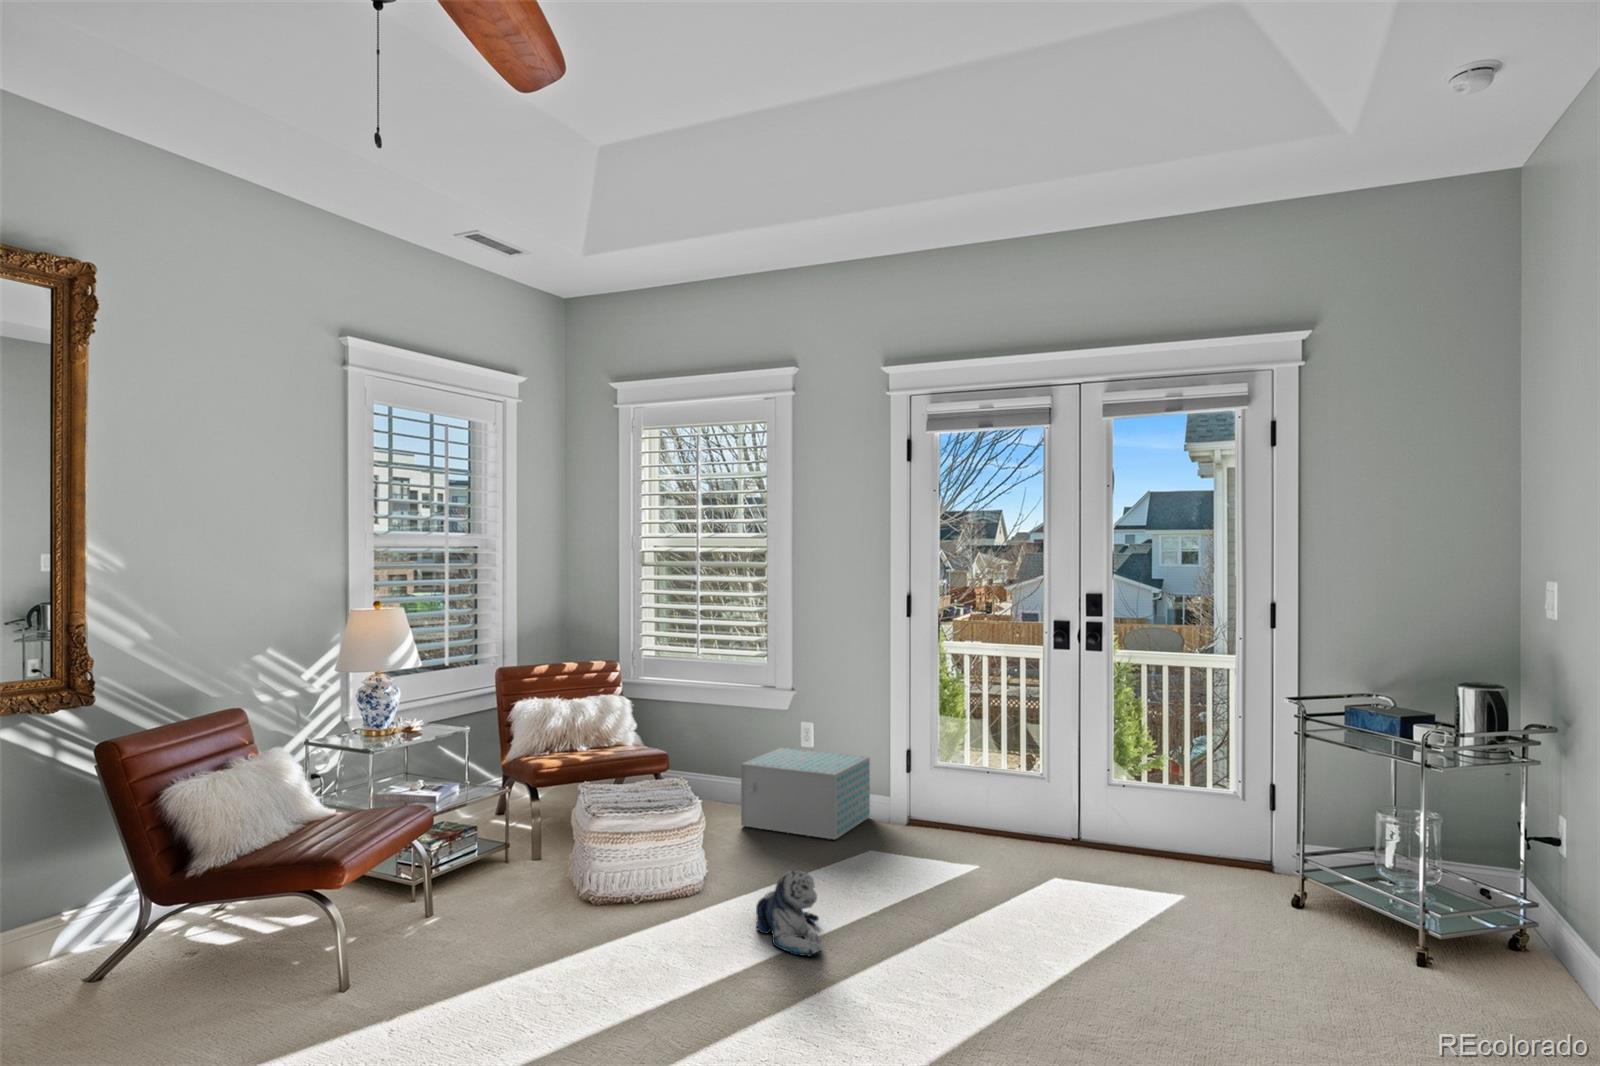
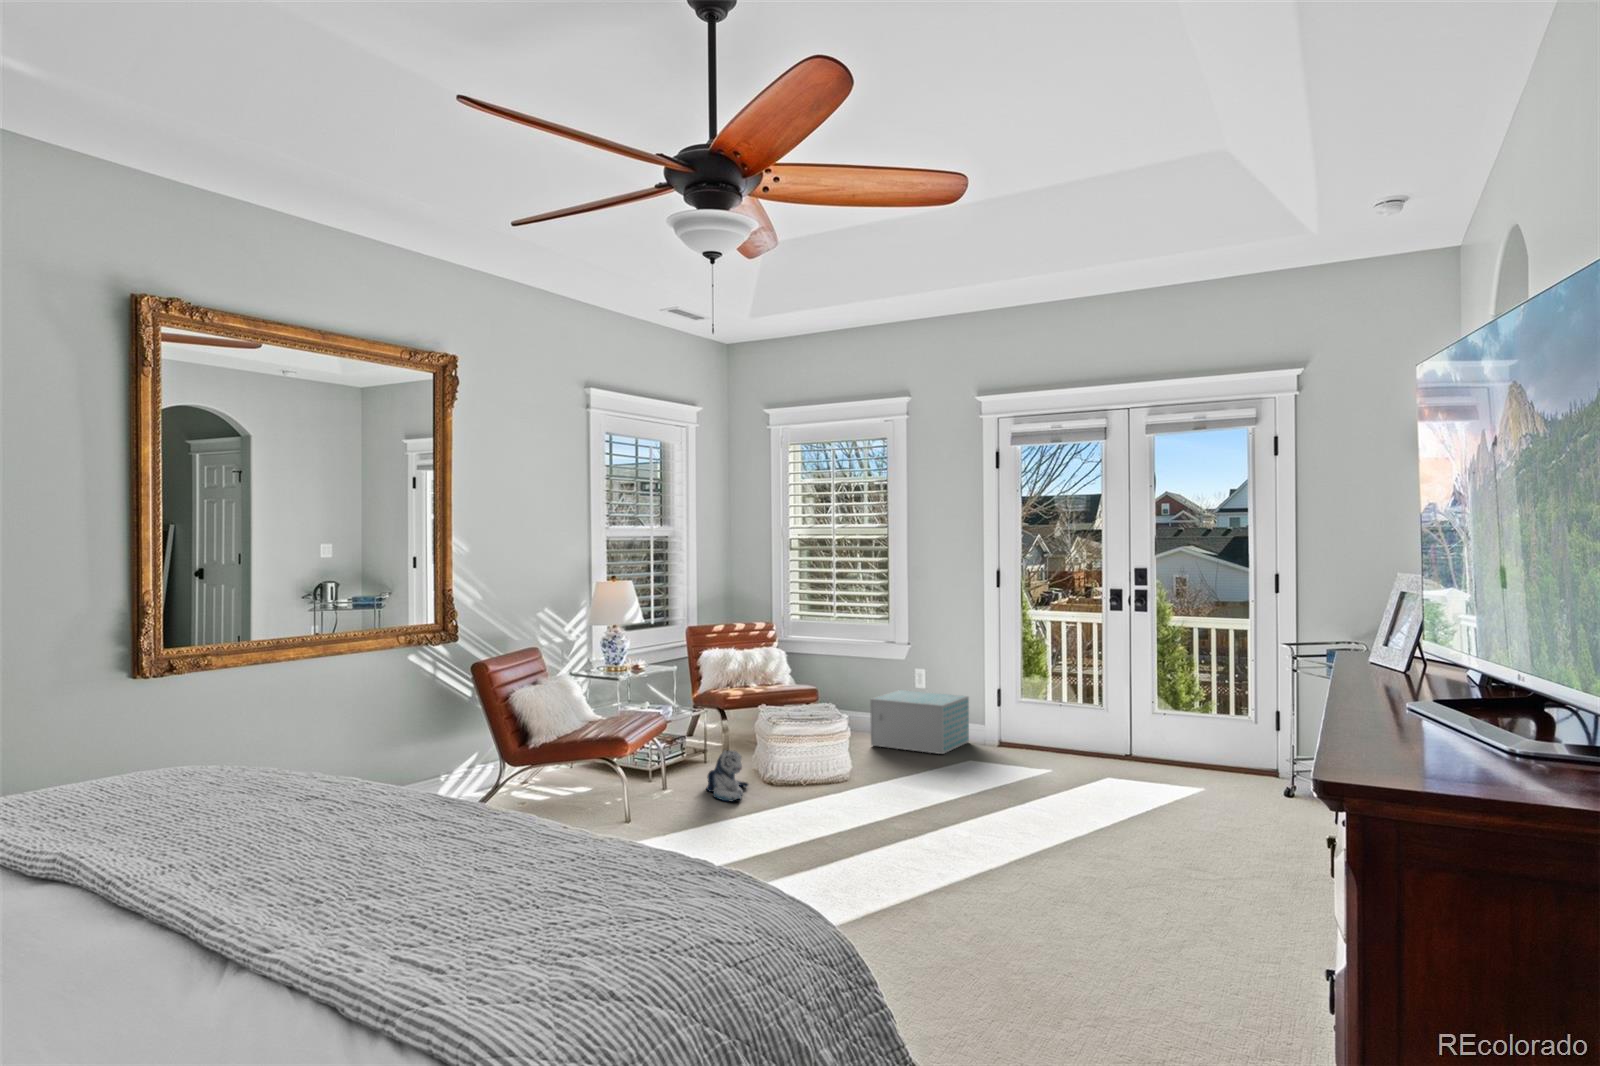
plush toy: present [756,870,822,956] -> present [706,750,748,802]

